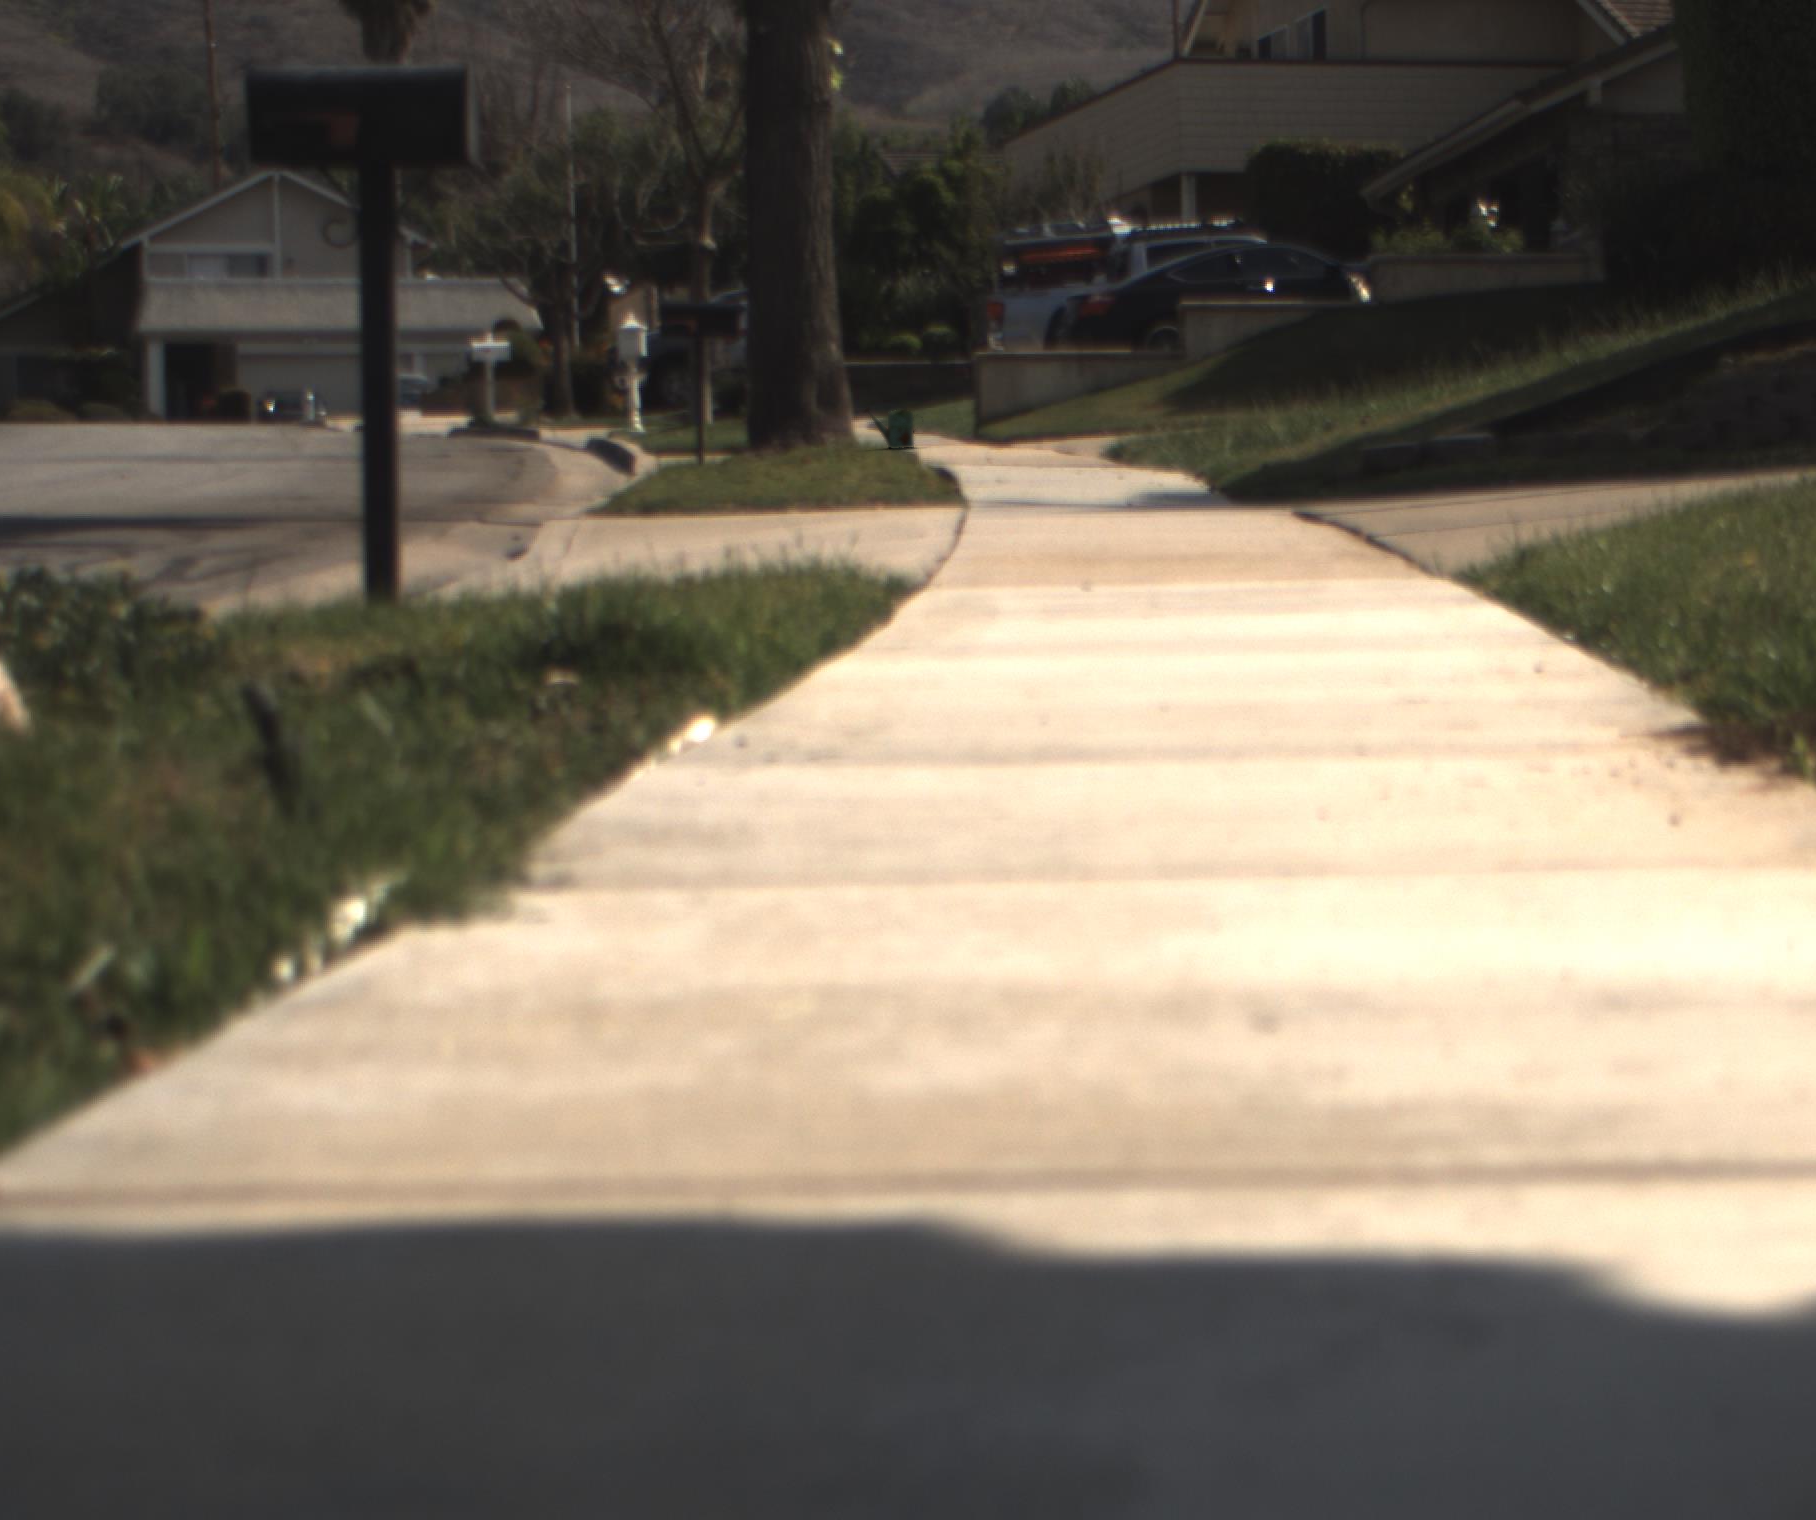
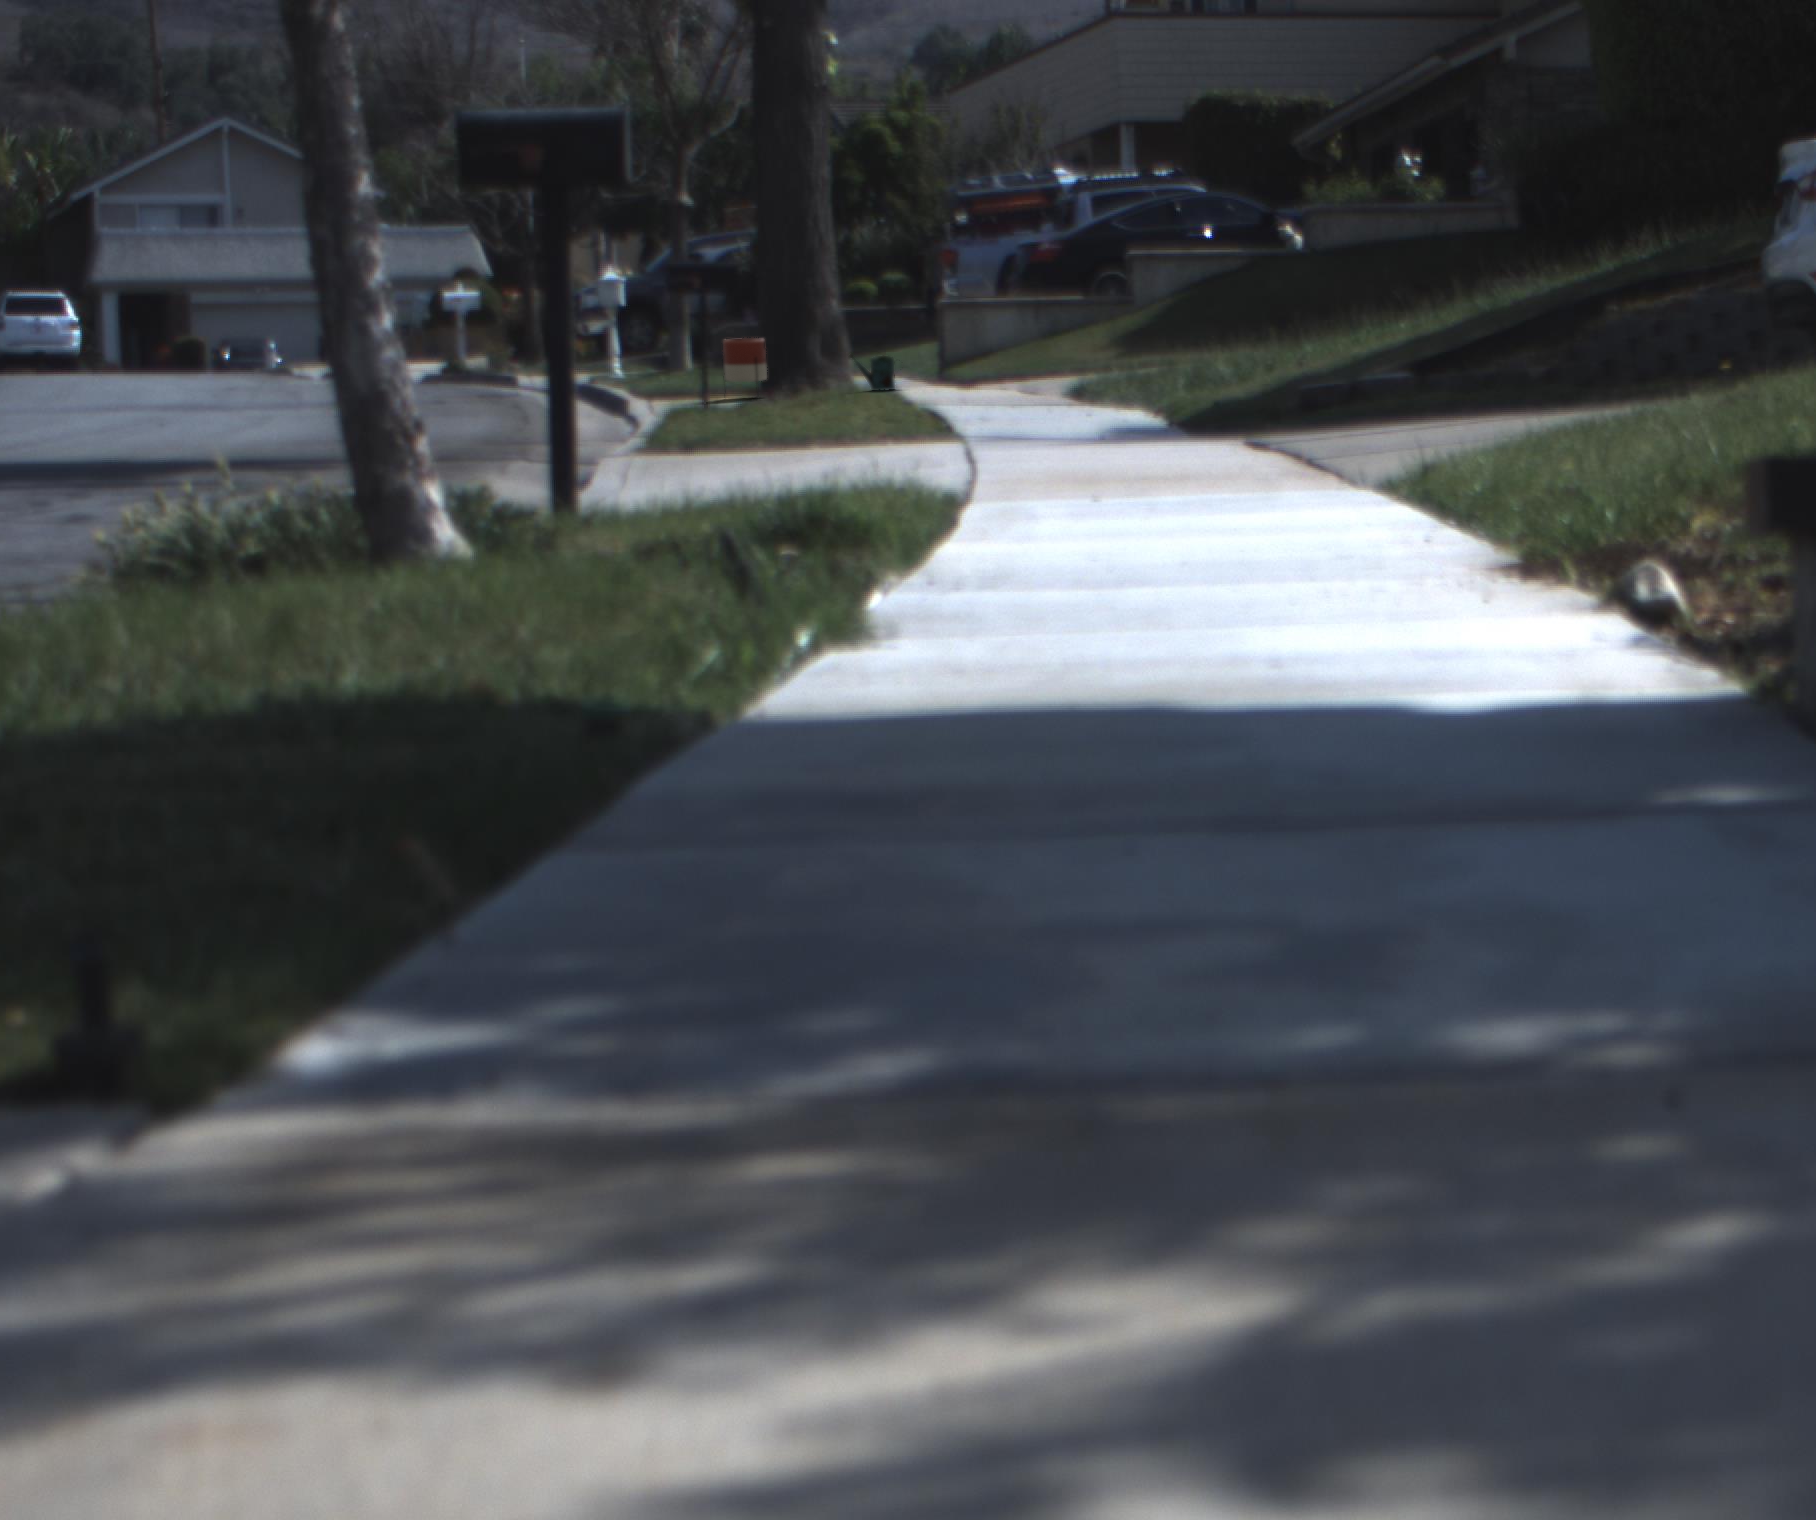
planter: none [726,390,774,456] -> present [723,338,767,383]

